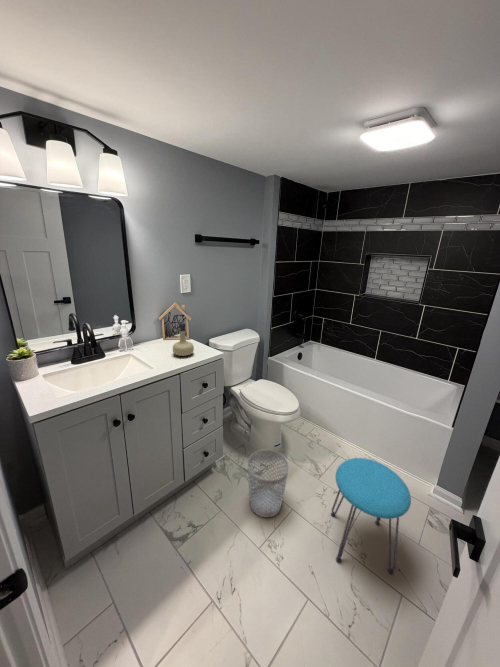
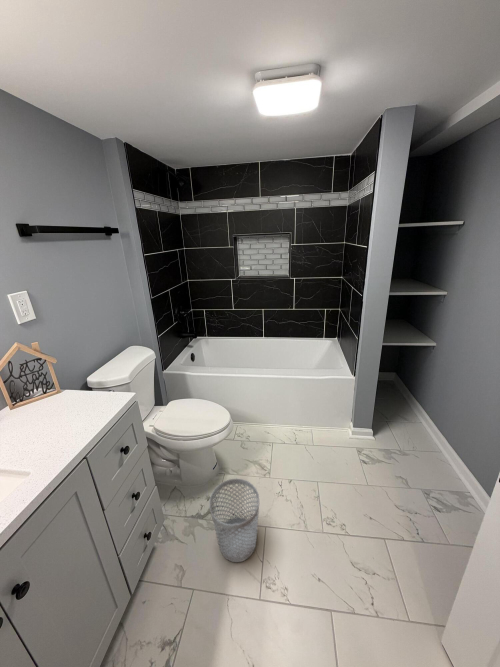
perfume bottle: present [173,322,194,356] -> none [46,373,87,428]
stool: present [331,458,411,574] -> none [299,438,376,552]

